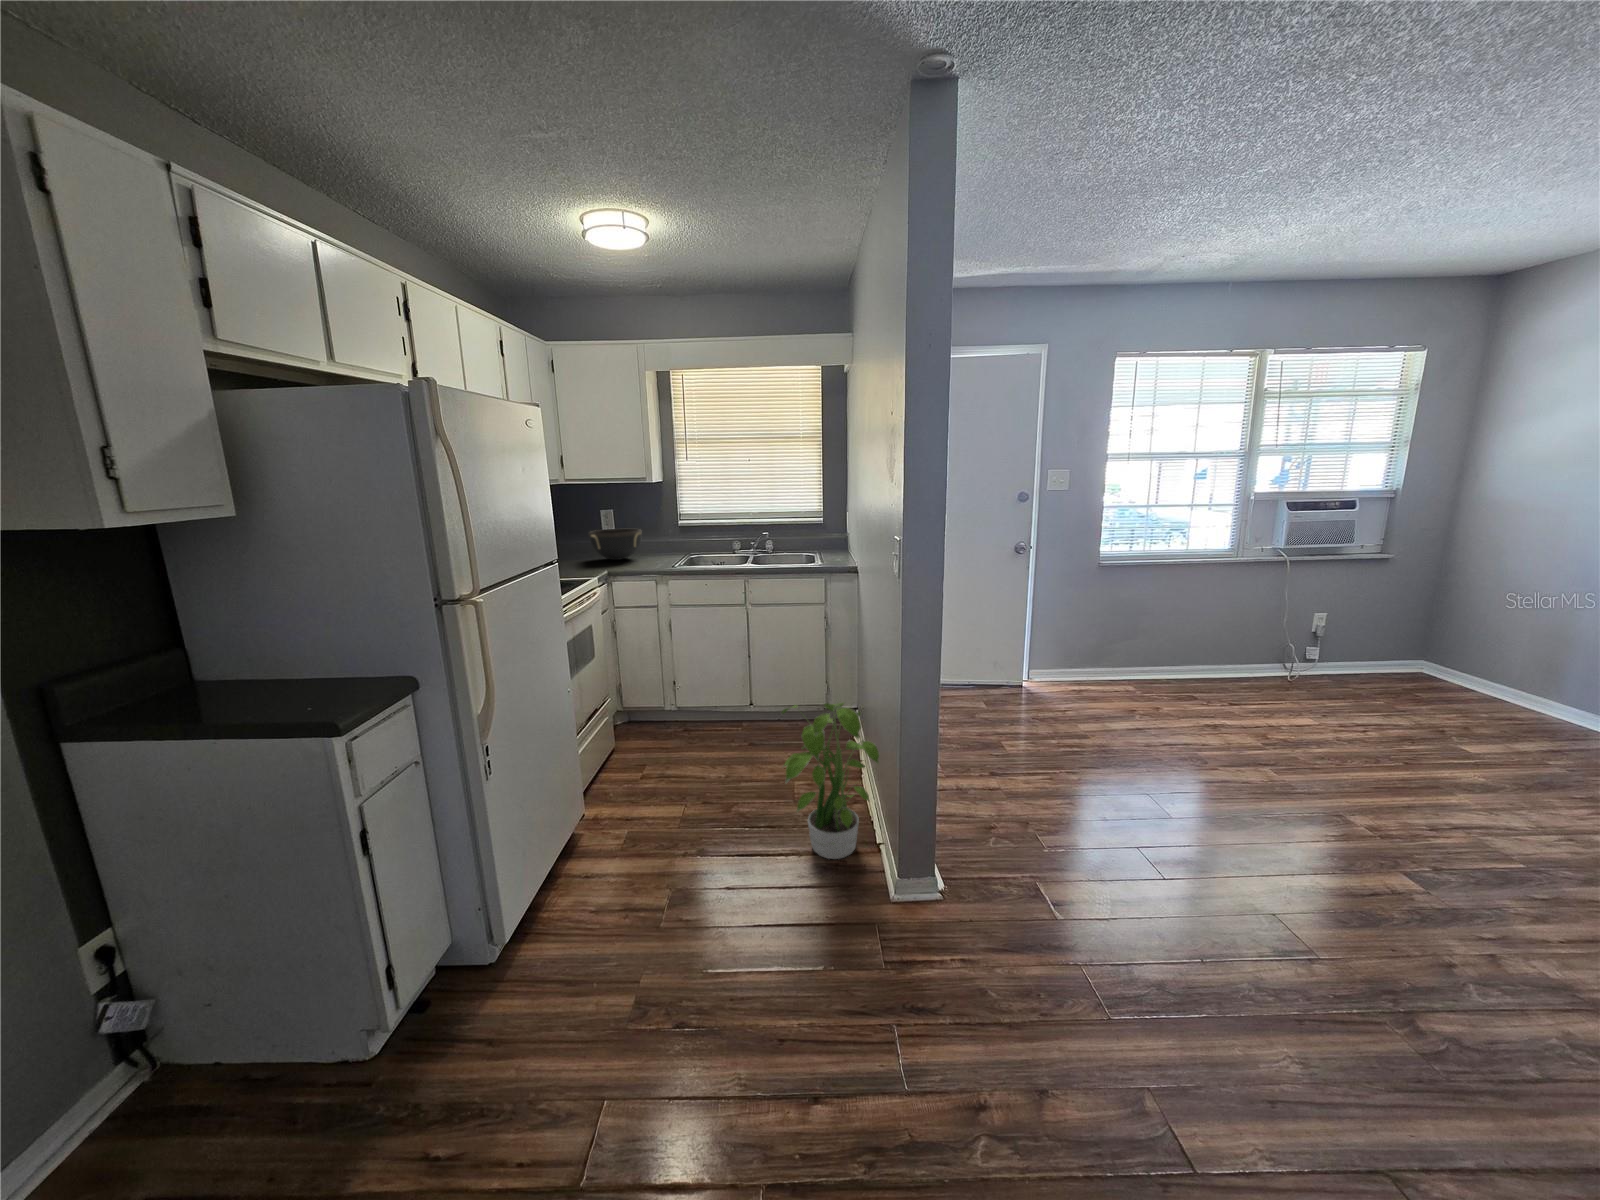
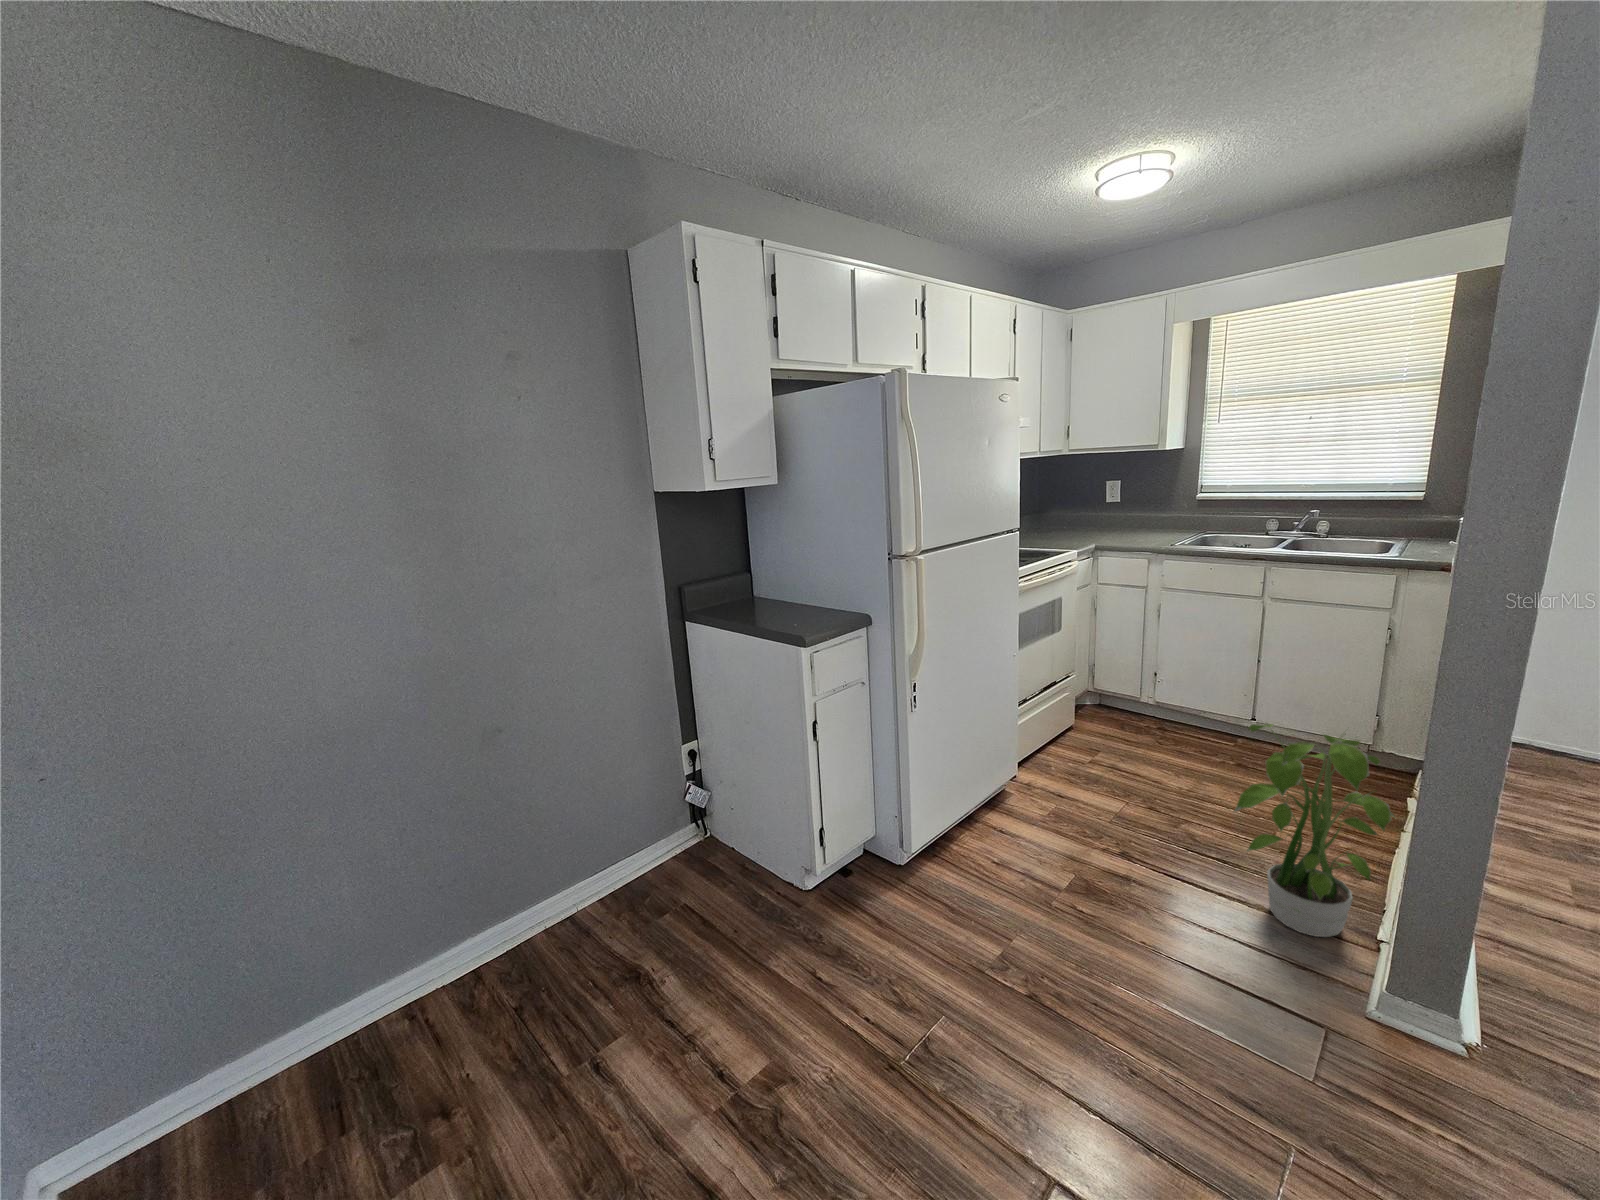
bowl: present [588,529,642,560] -> none [1083,500,1145,534]

